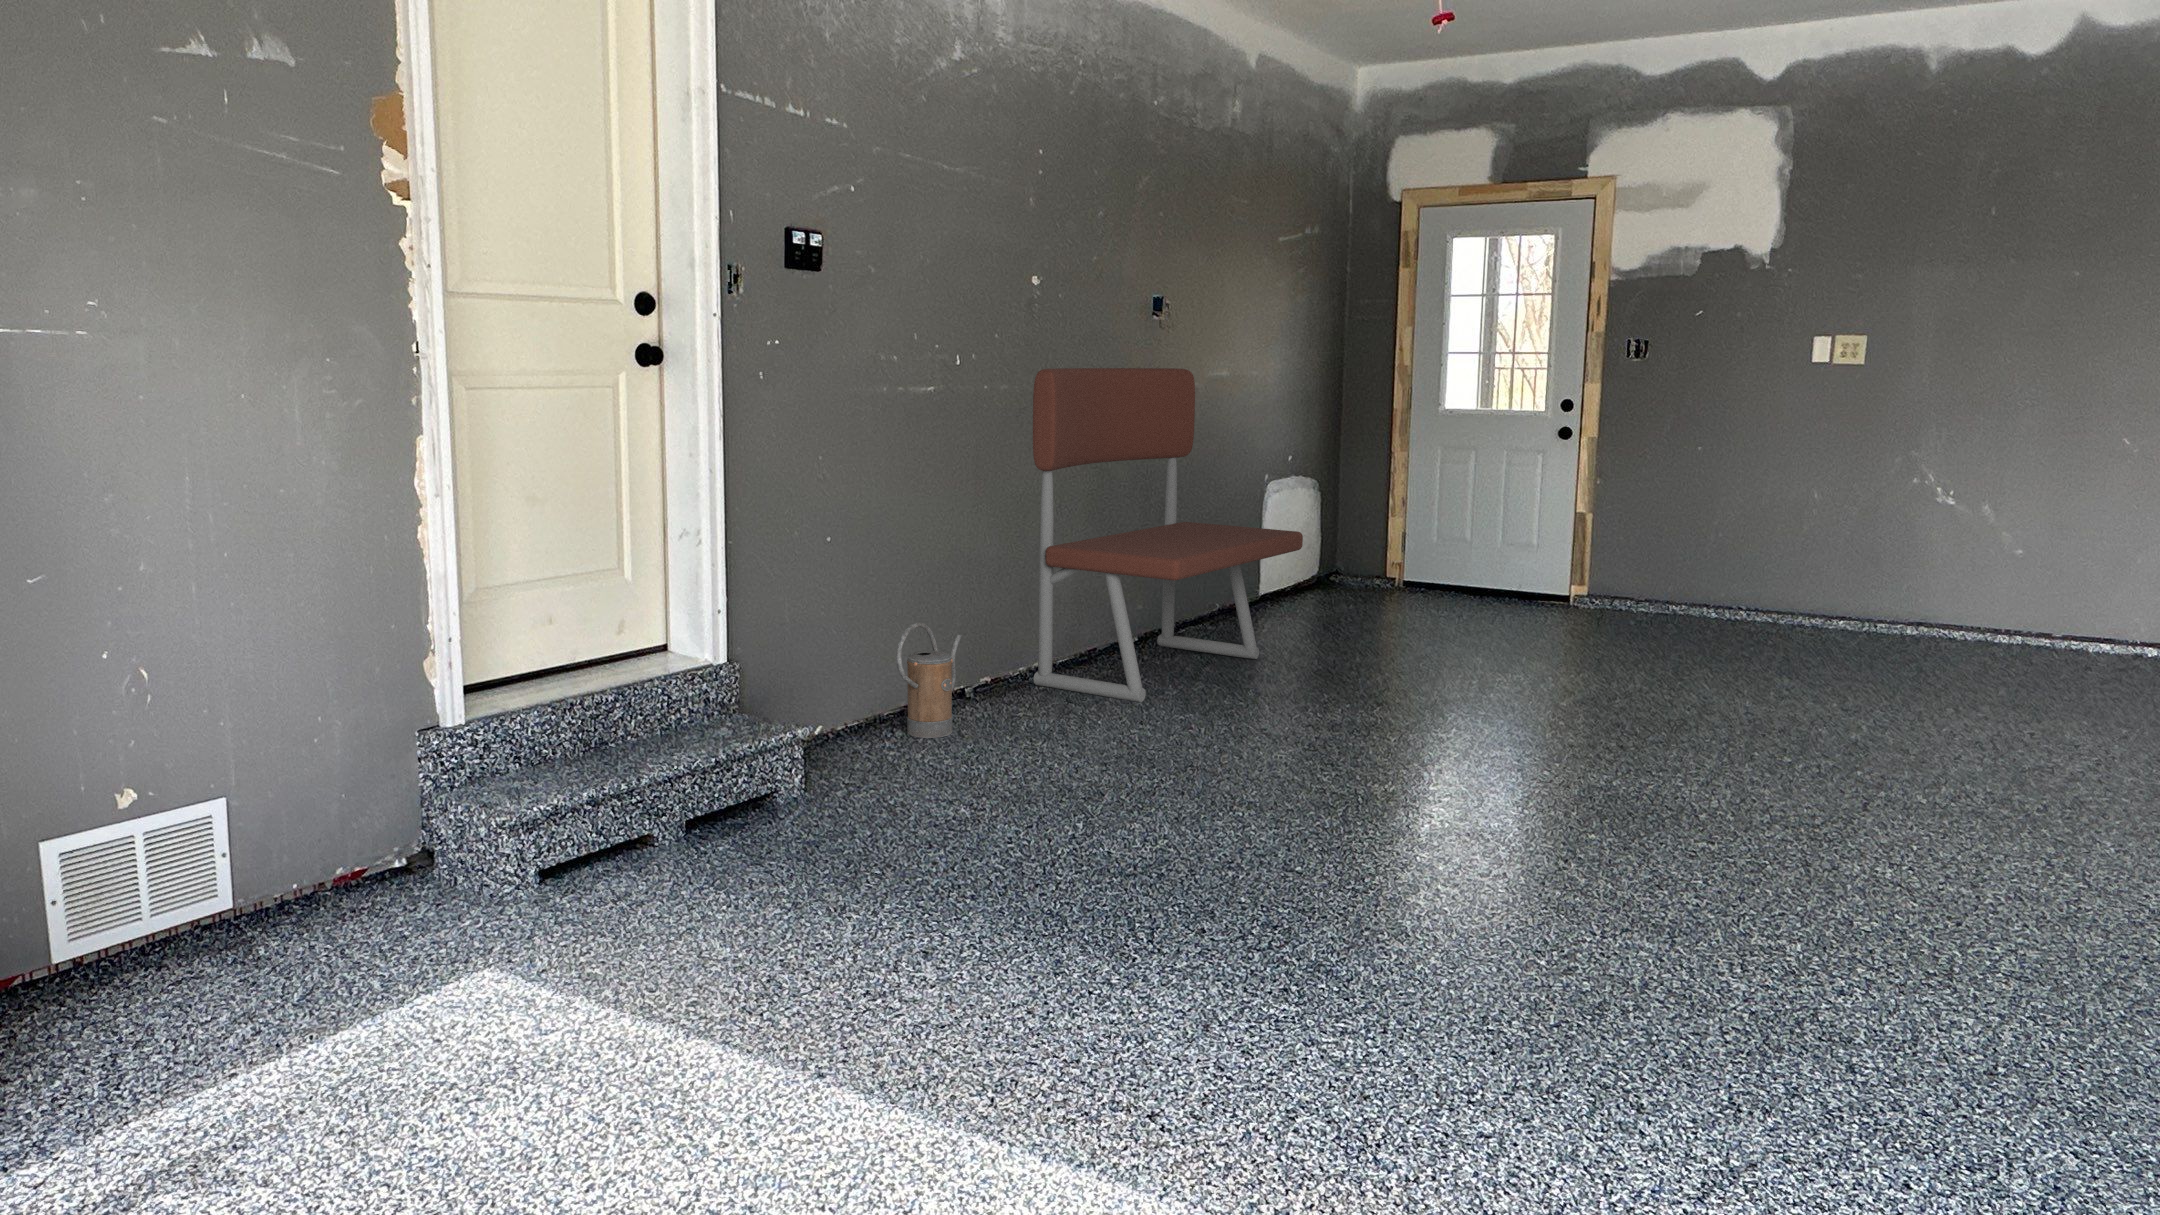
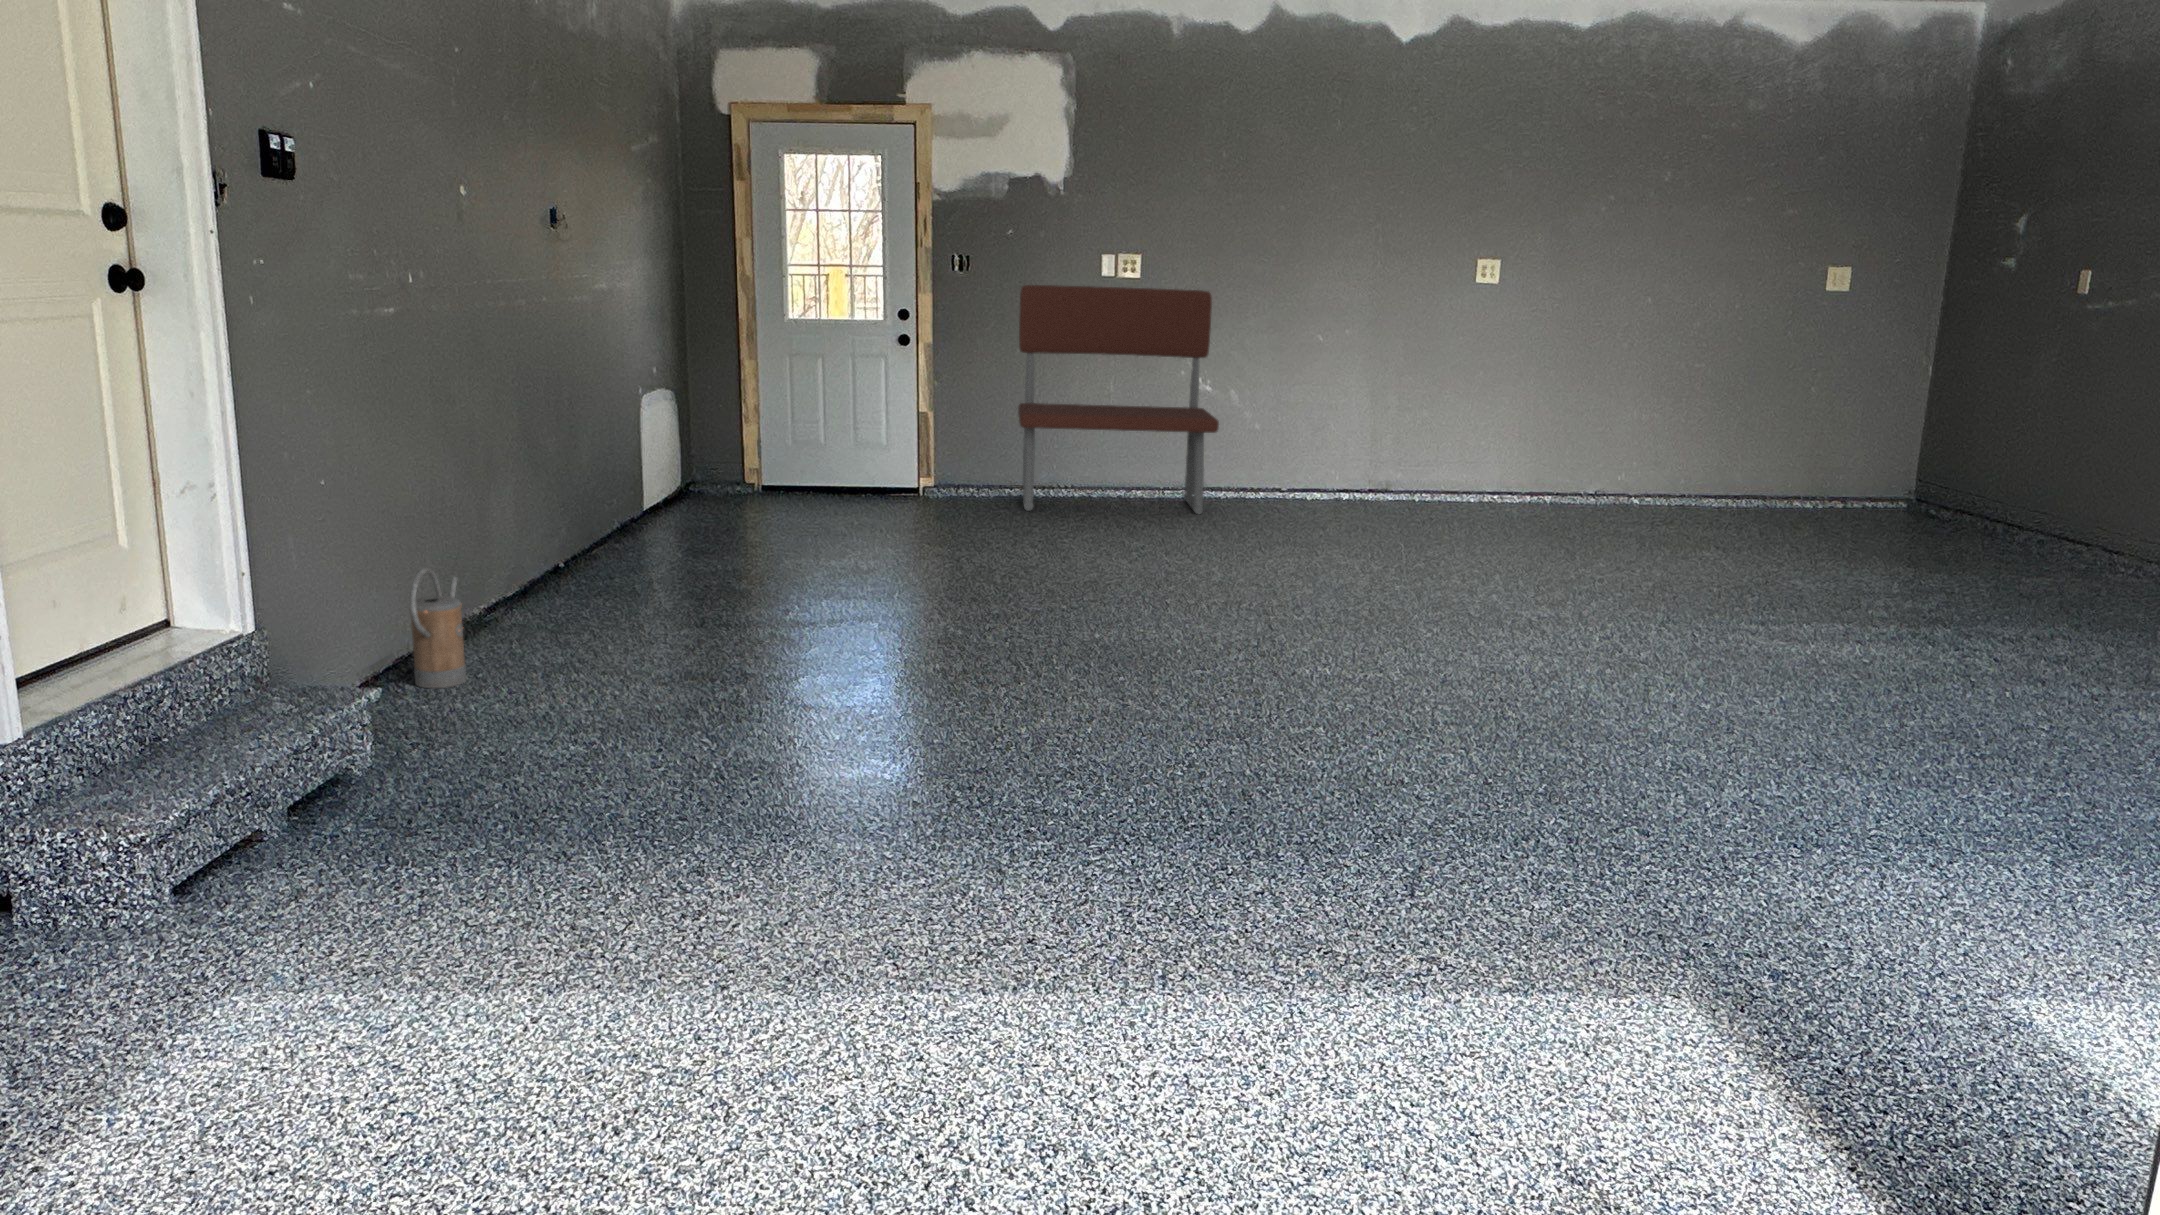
bench: present [1033,368,1303,702] -> present [1018,285,1219,515]

